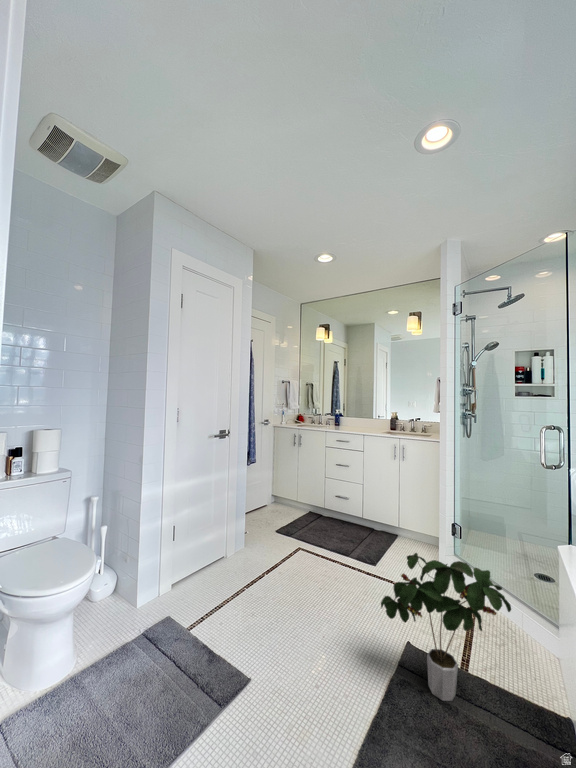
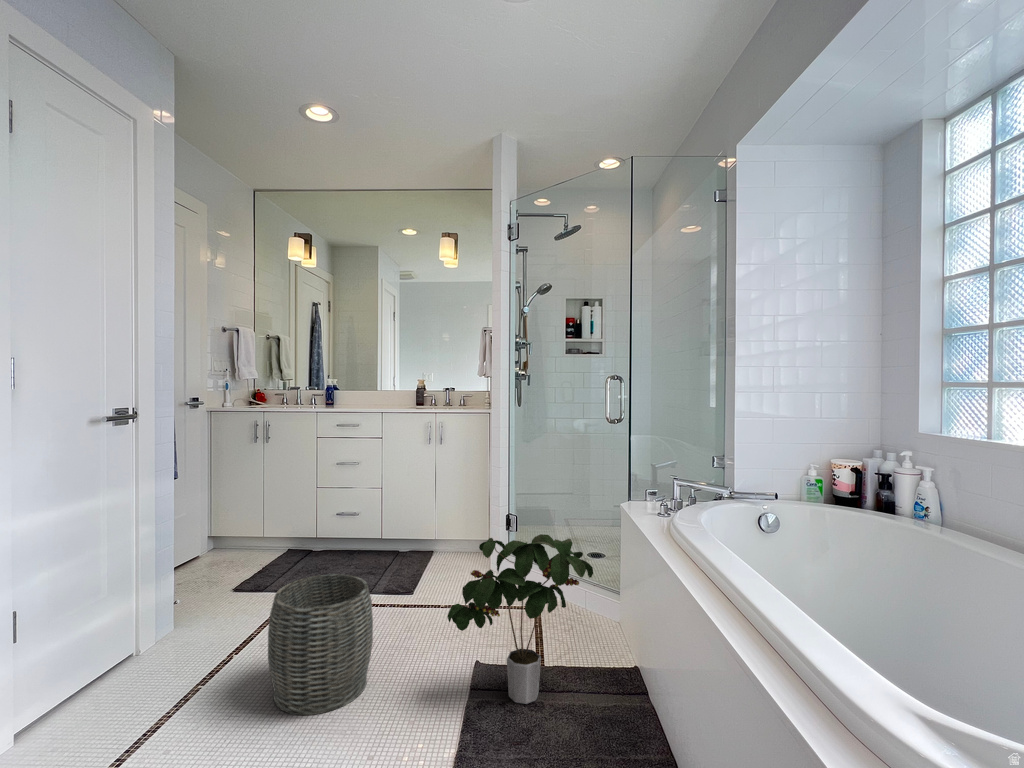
woven basket: none [273,544,335,640] -> present [268,574,373,715]

